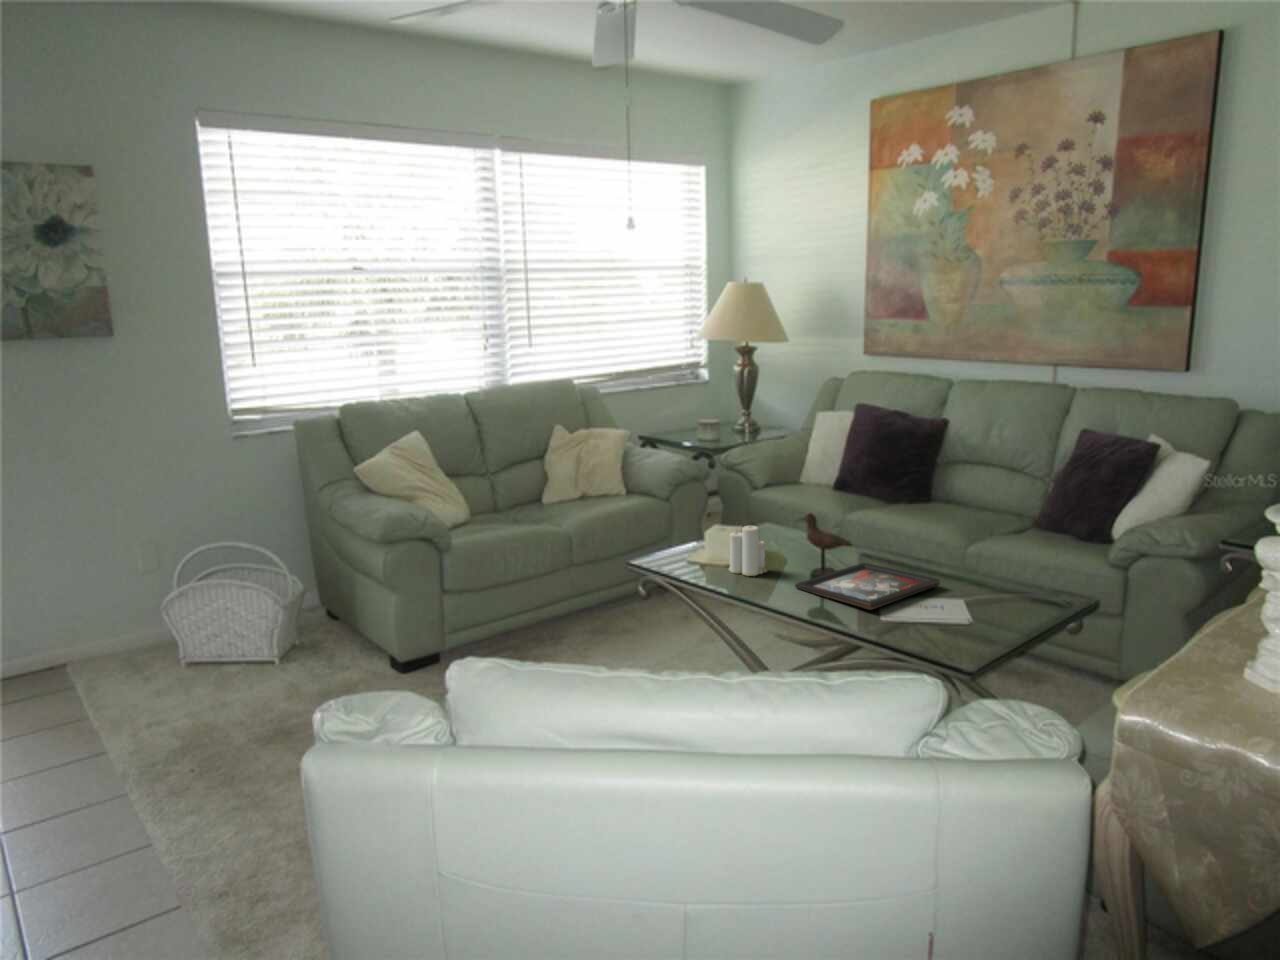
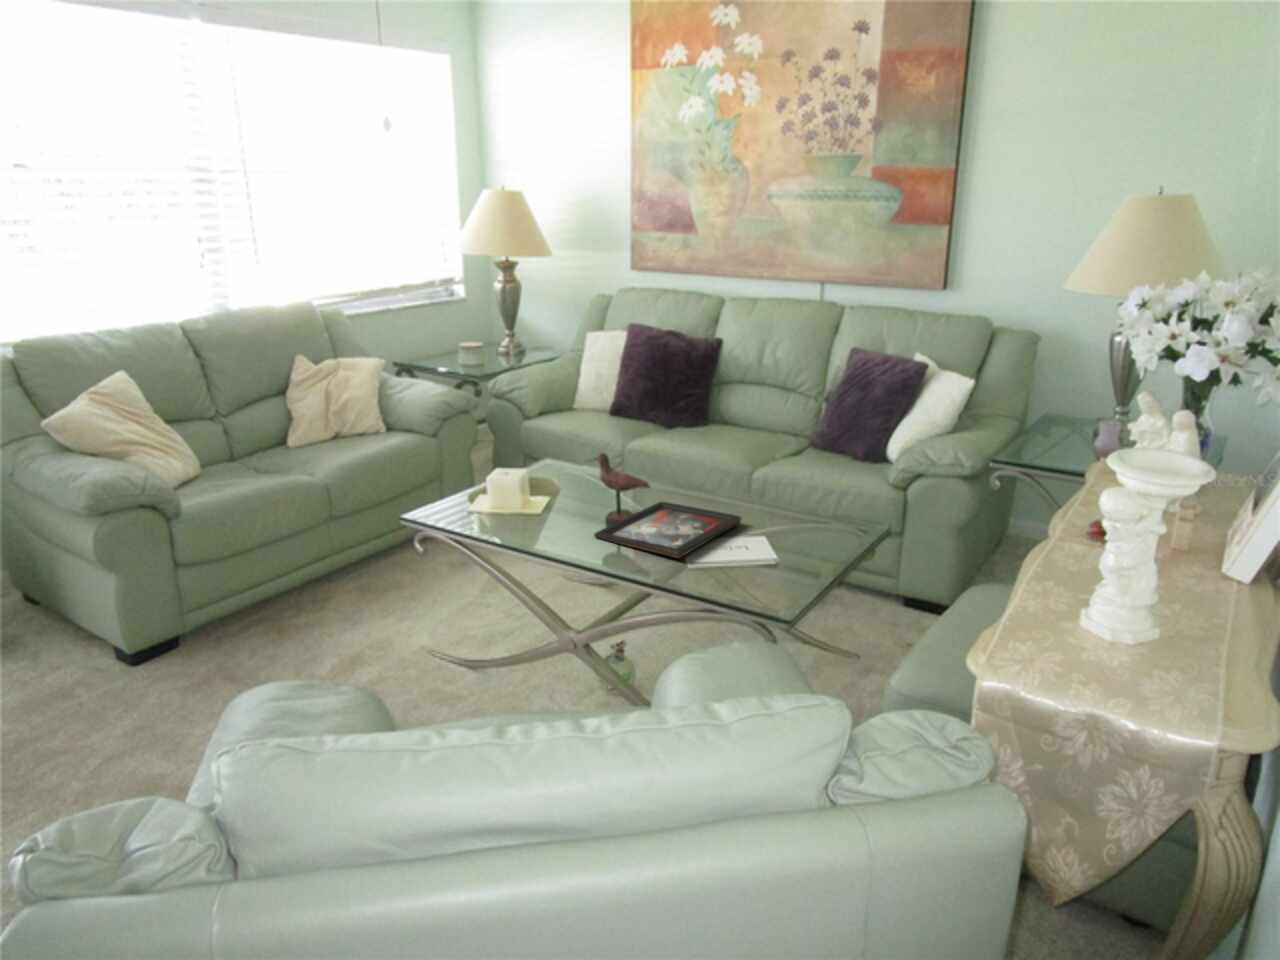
candle: present [729,526,767,576] -> none [518,467,561,527]

